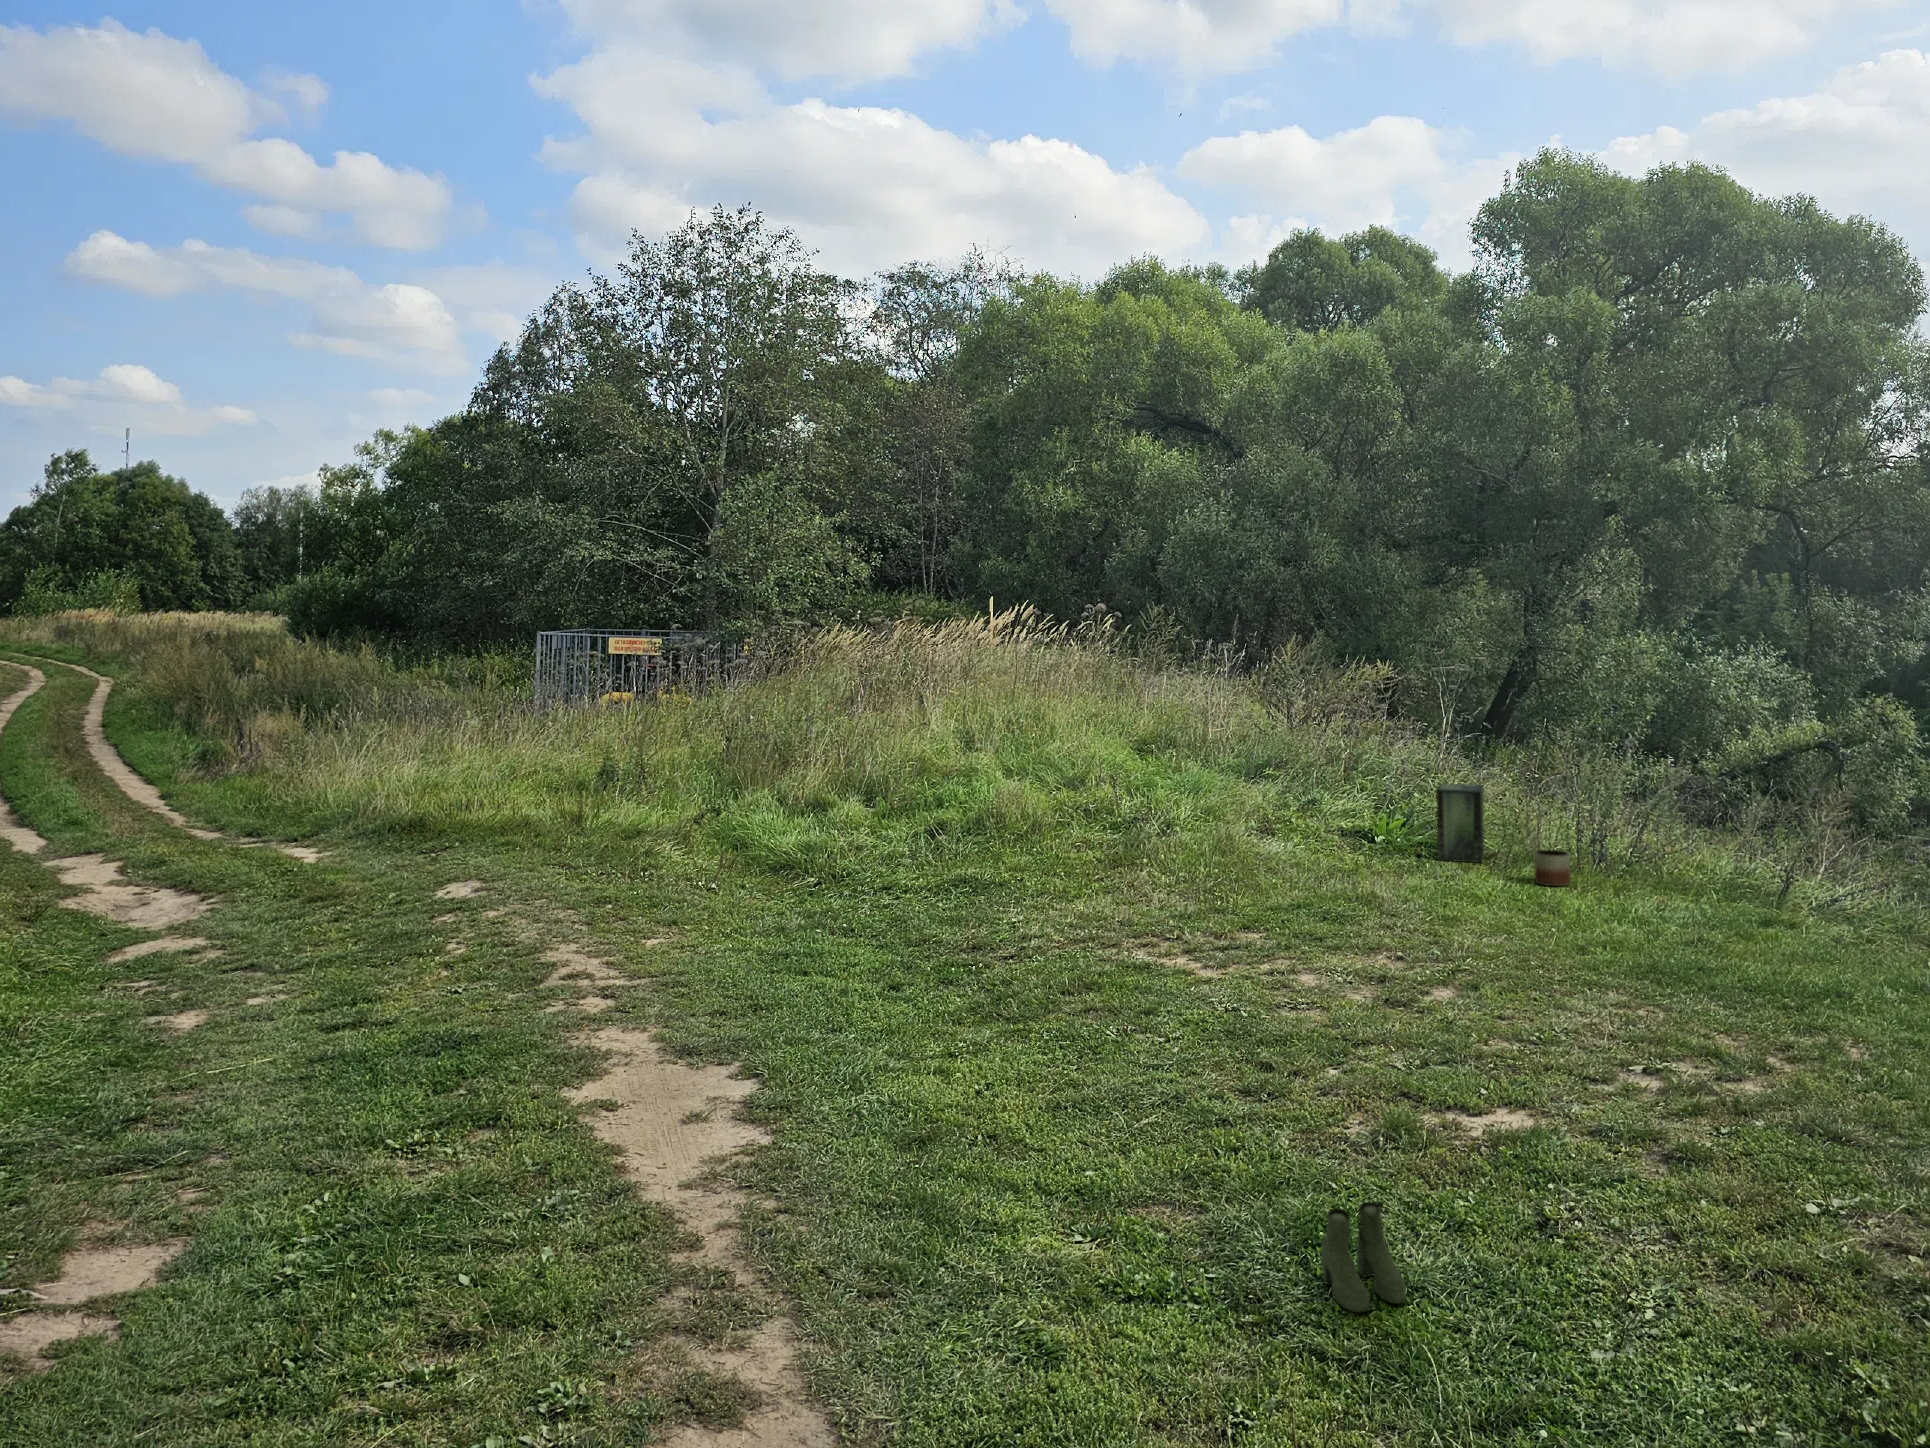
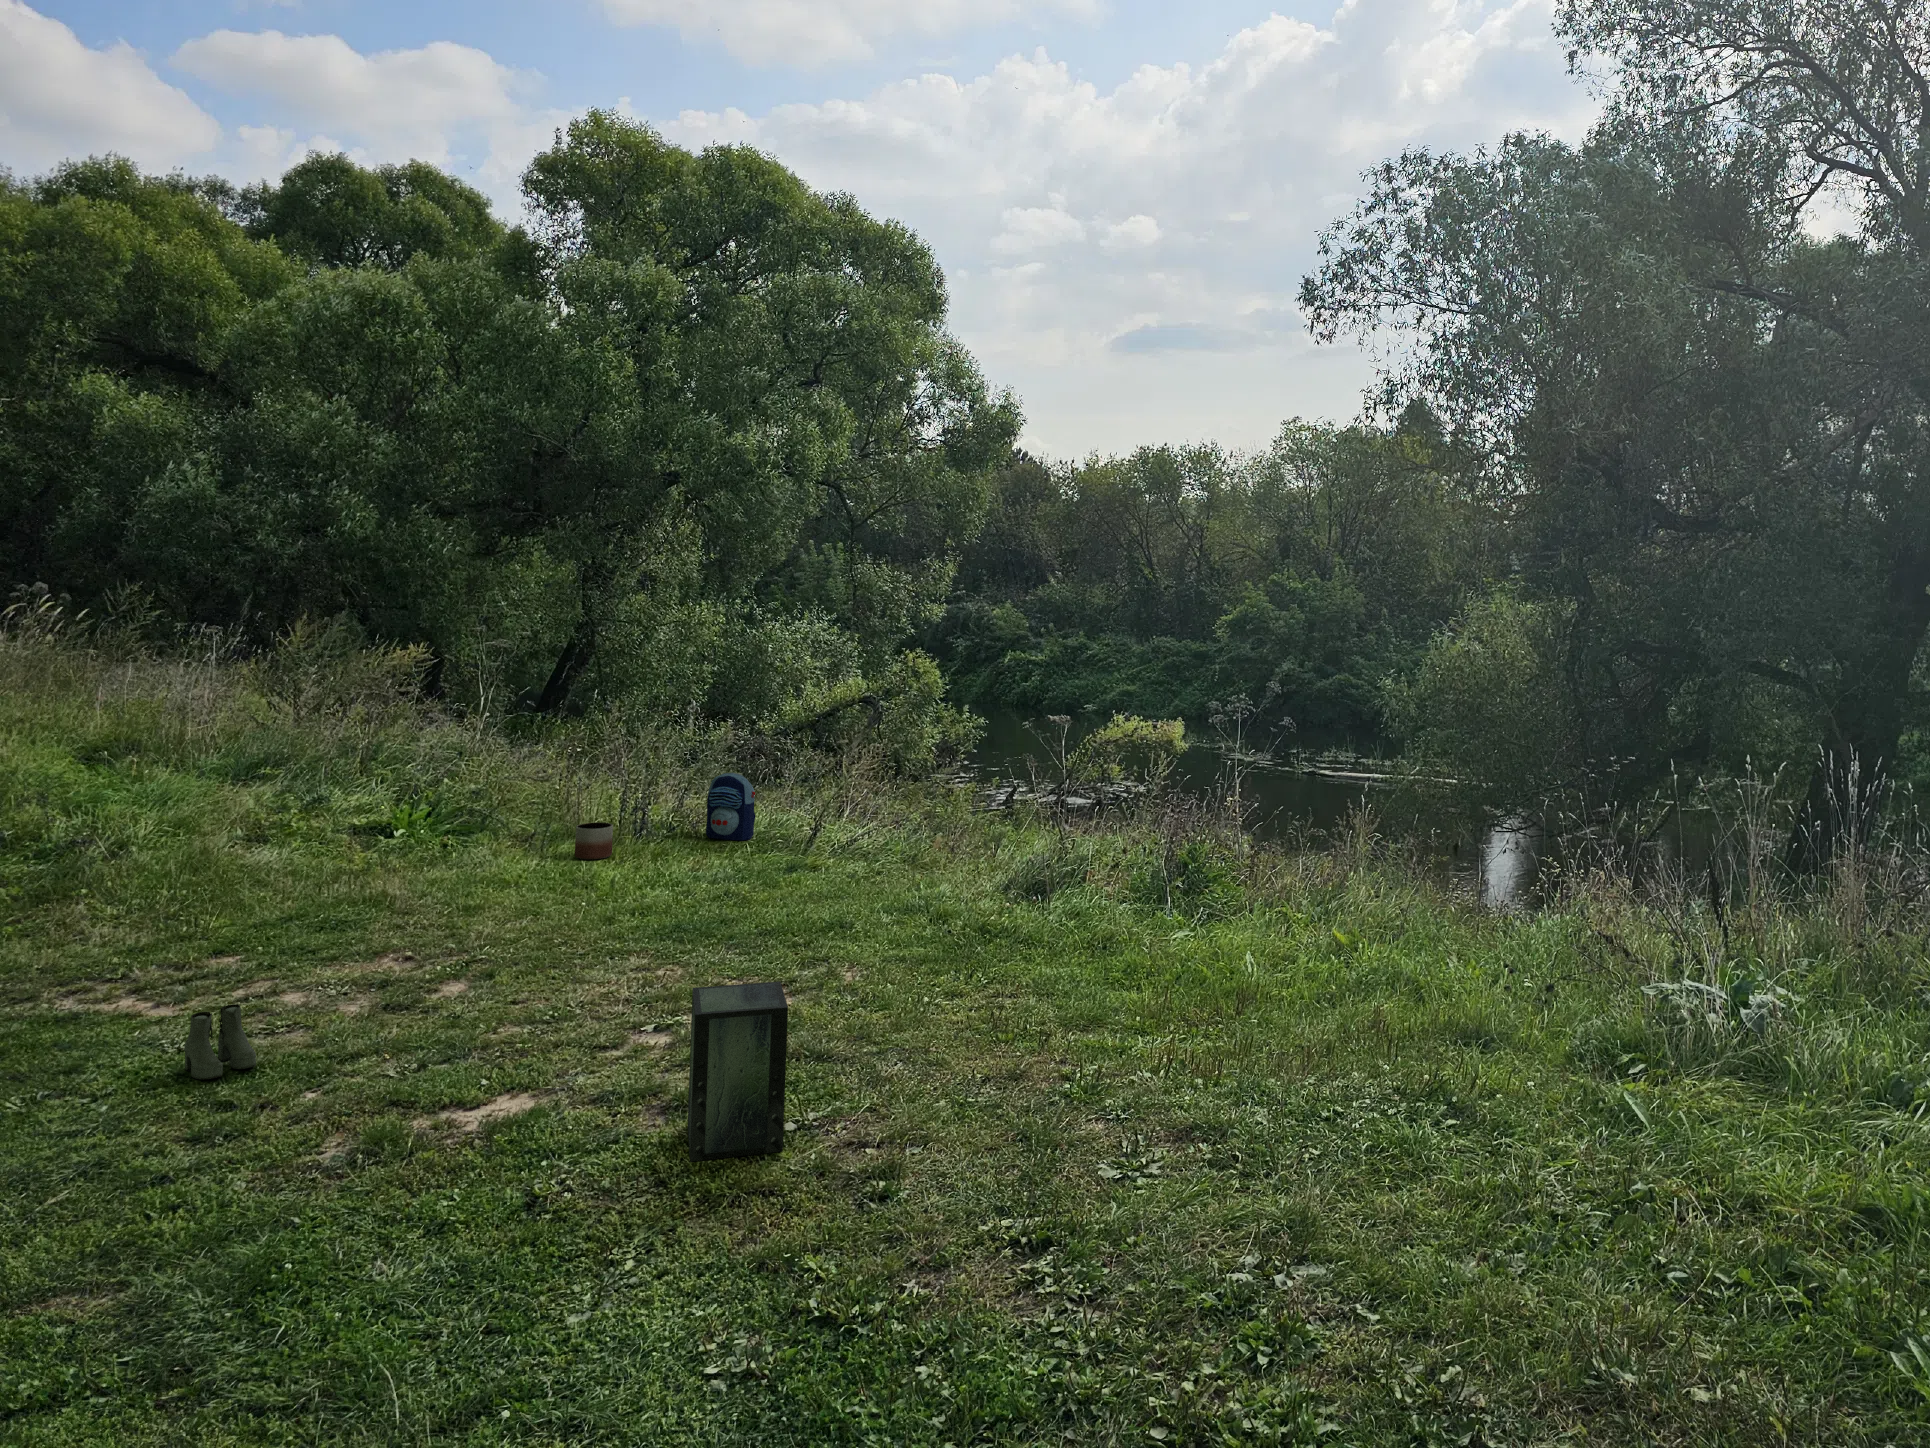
storage box: present [1436,784,1485,863] -> present [687,981,788,1162]
backpack: none [1663,810,1717,883] -> present [706,772,756,841]
boots: present [1321,1202,1407,1313] -> present [184,1004,256,1080]

